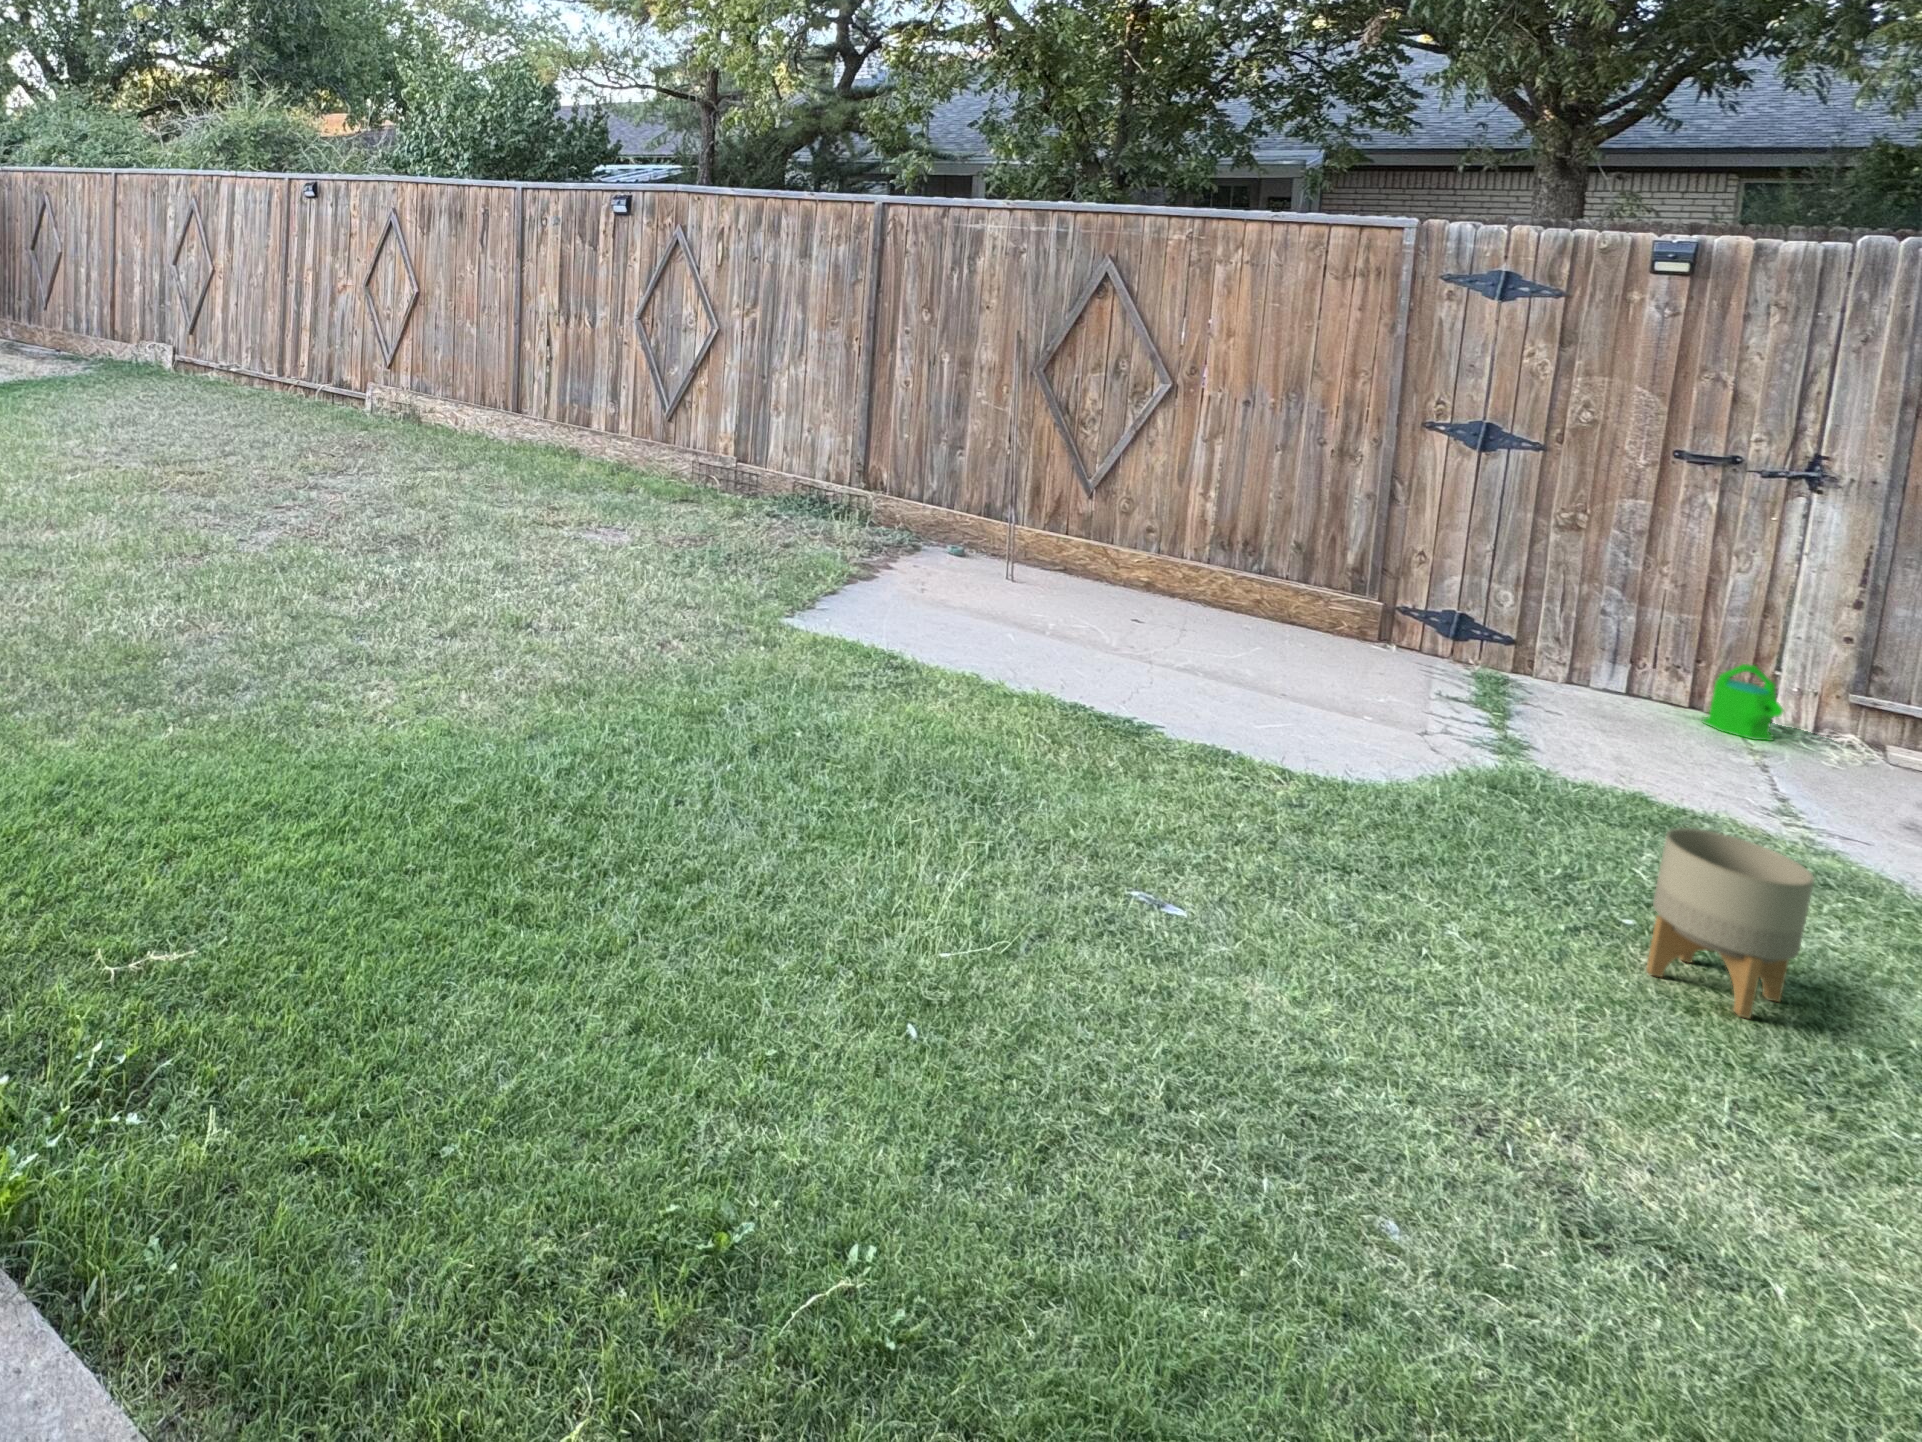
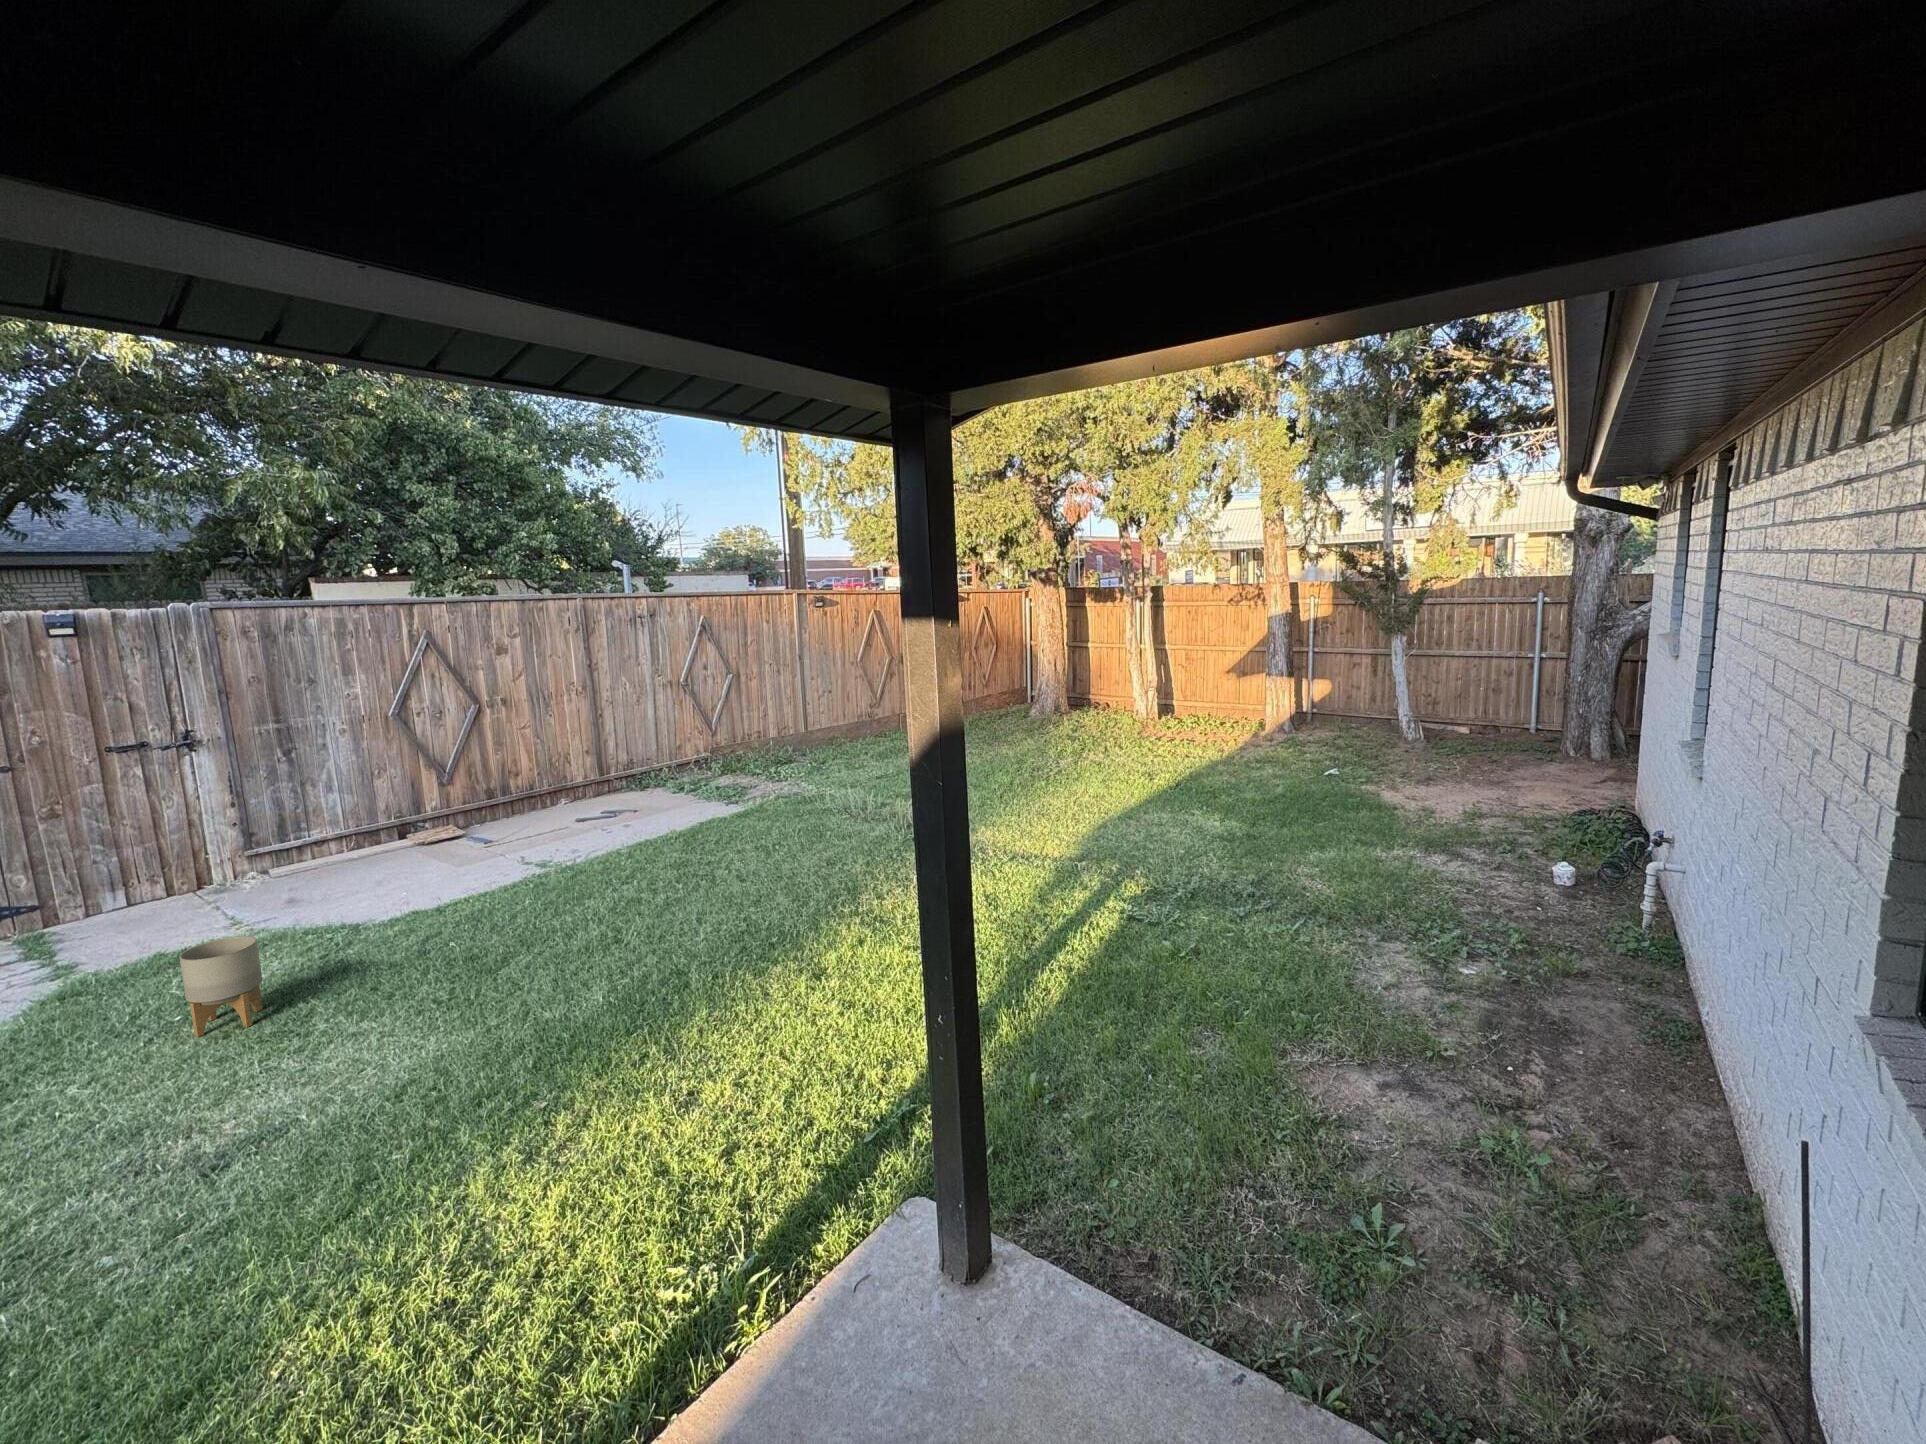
watering can: present [1702,664,1783,741] -> none [176,857,217,902]

